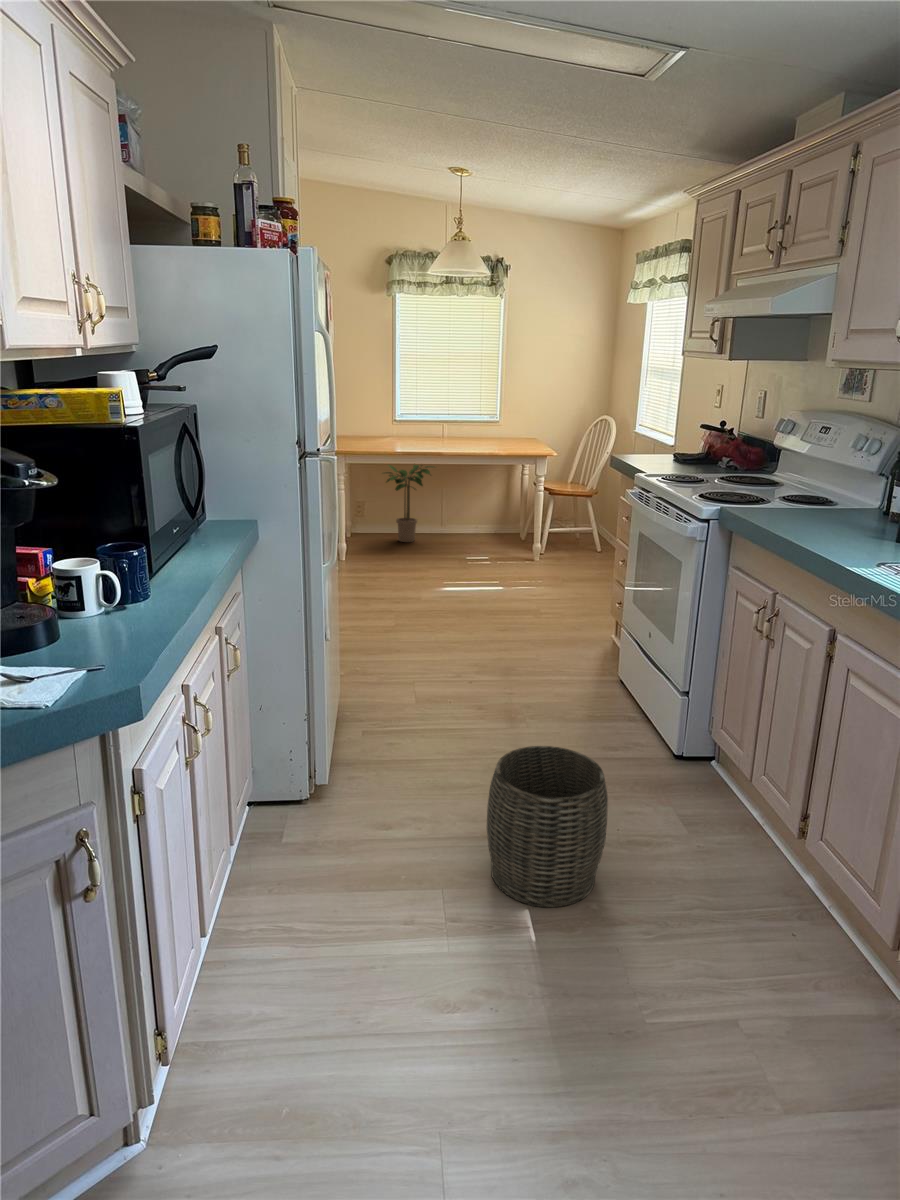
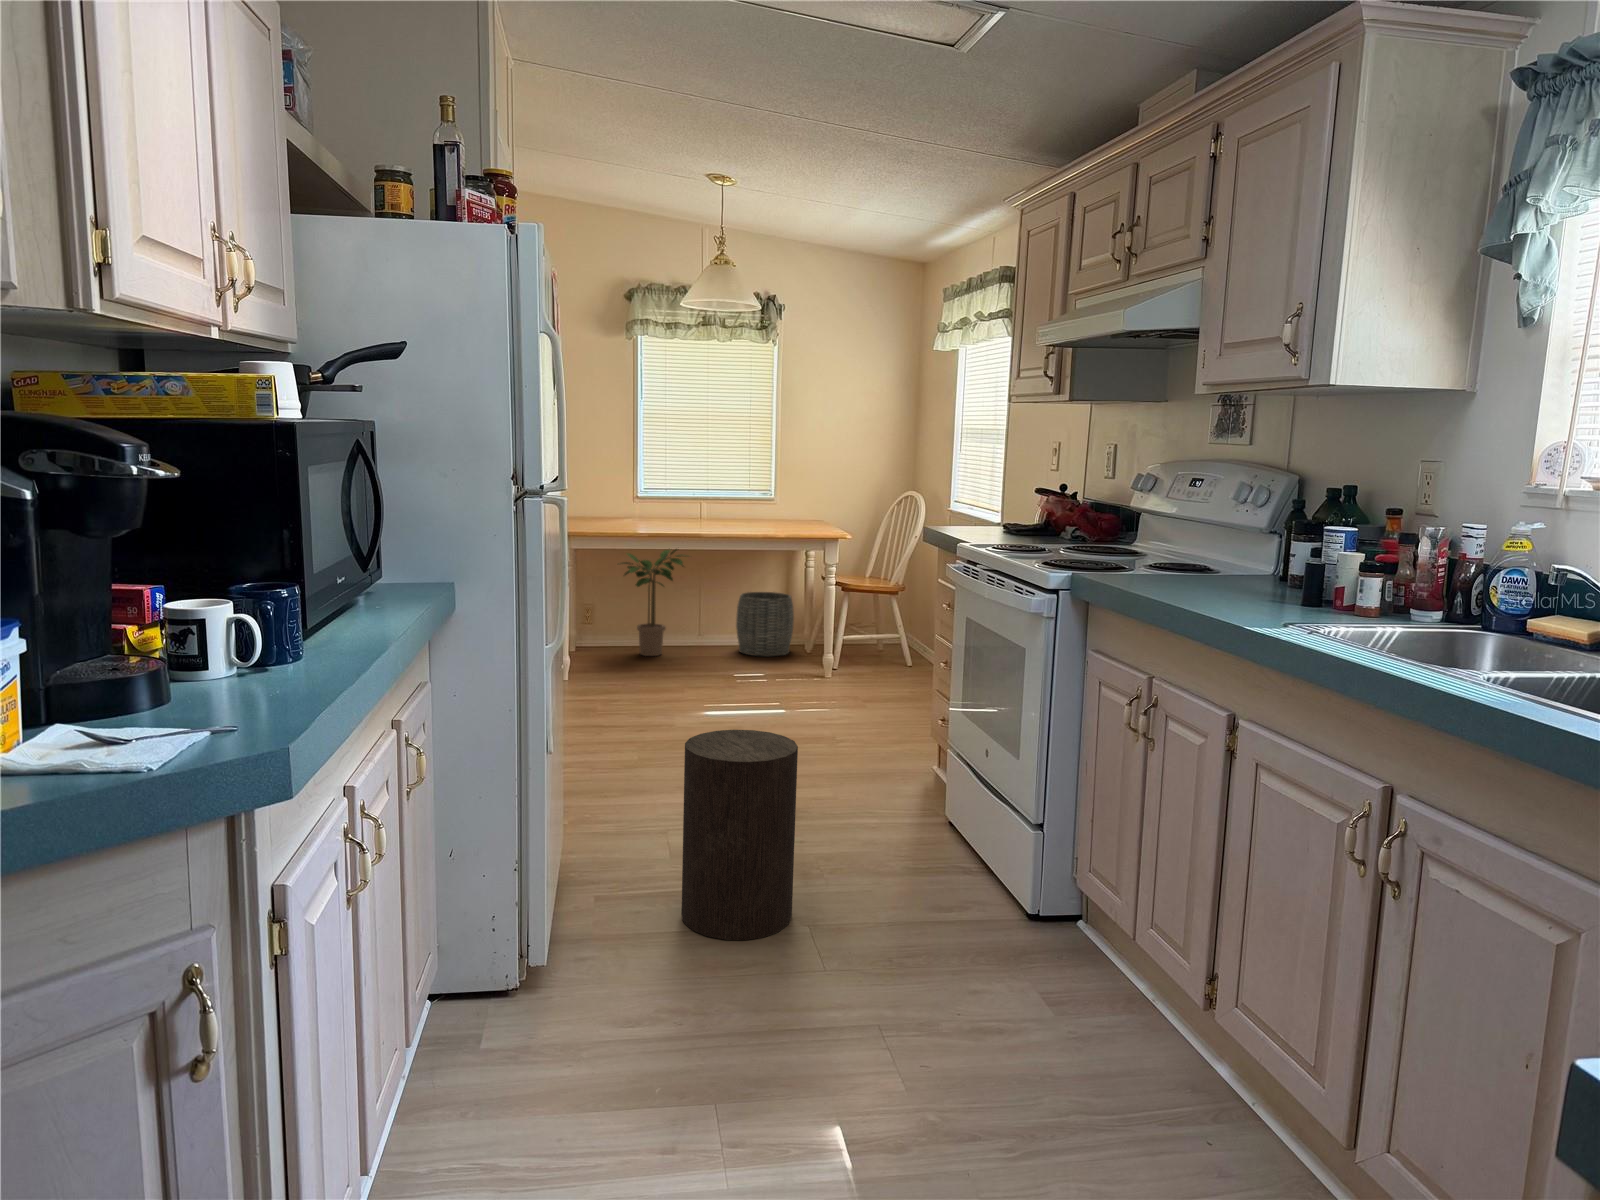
stool: none [423,619,507,769] -> present [682,730,798,940]
woven basket: present [487,746,608,907] -> present [736,592,794,656]

